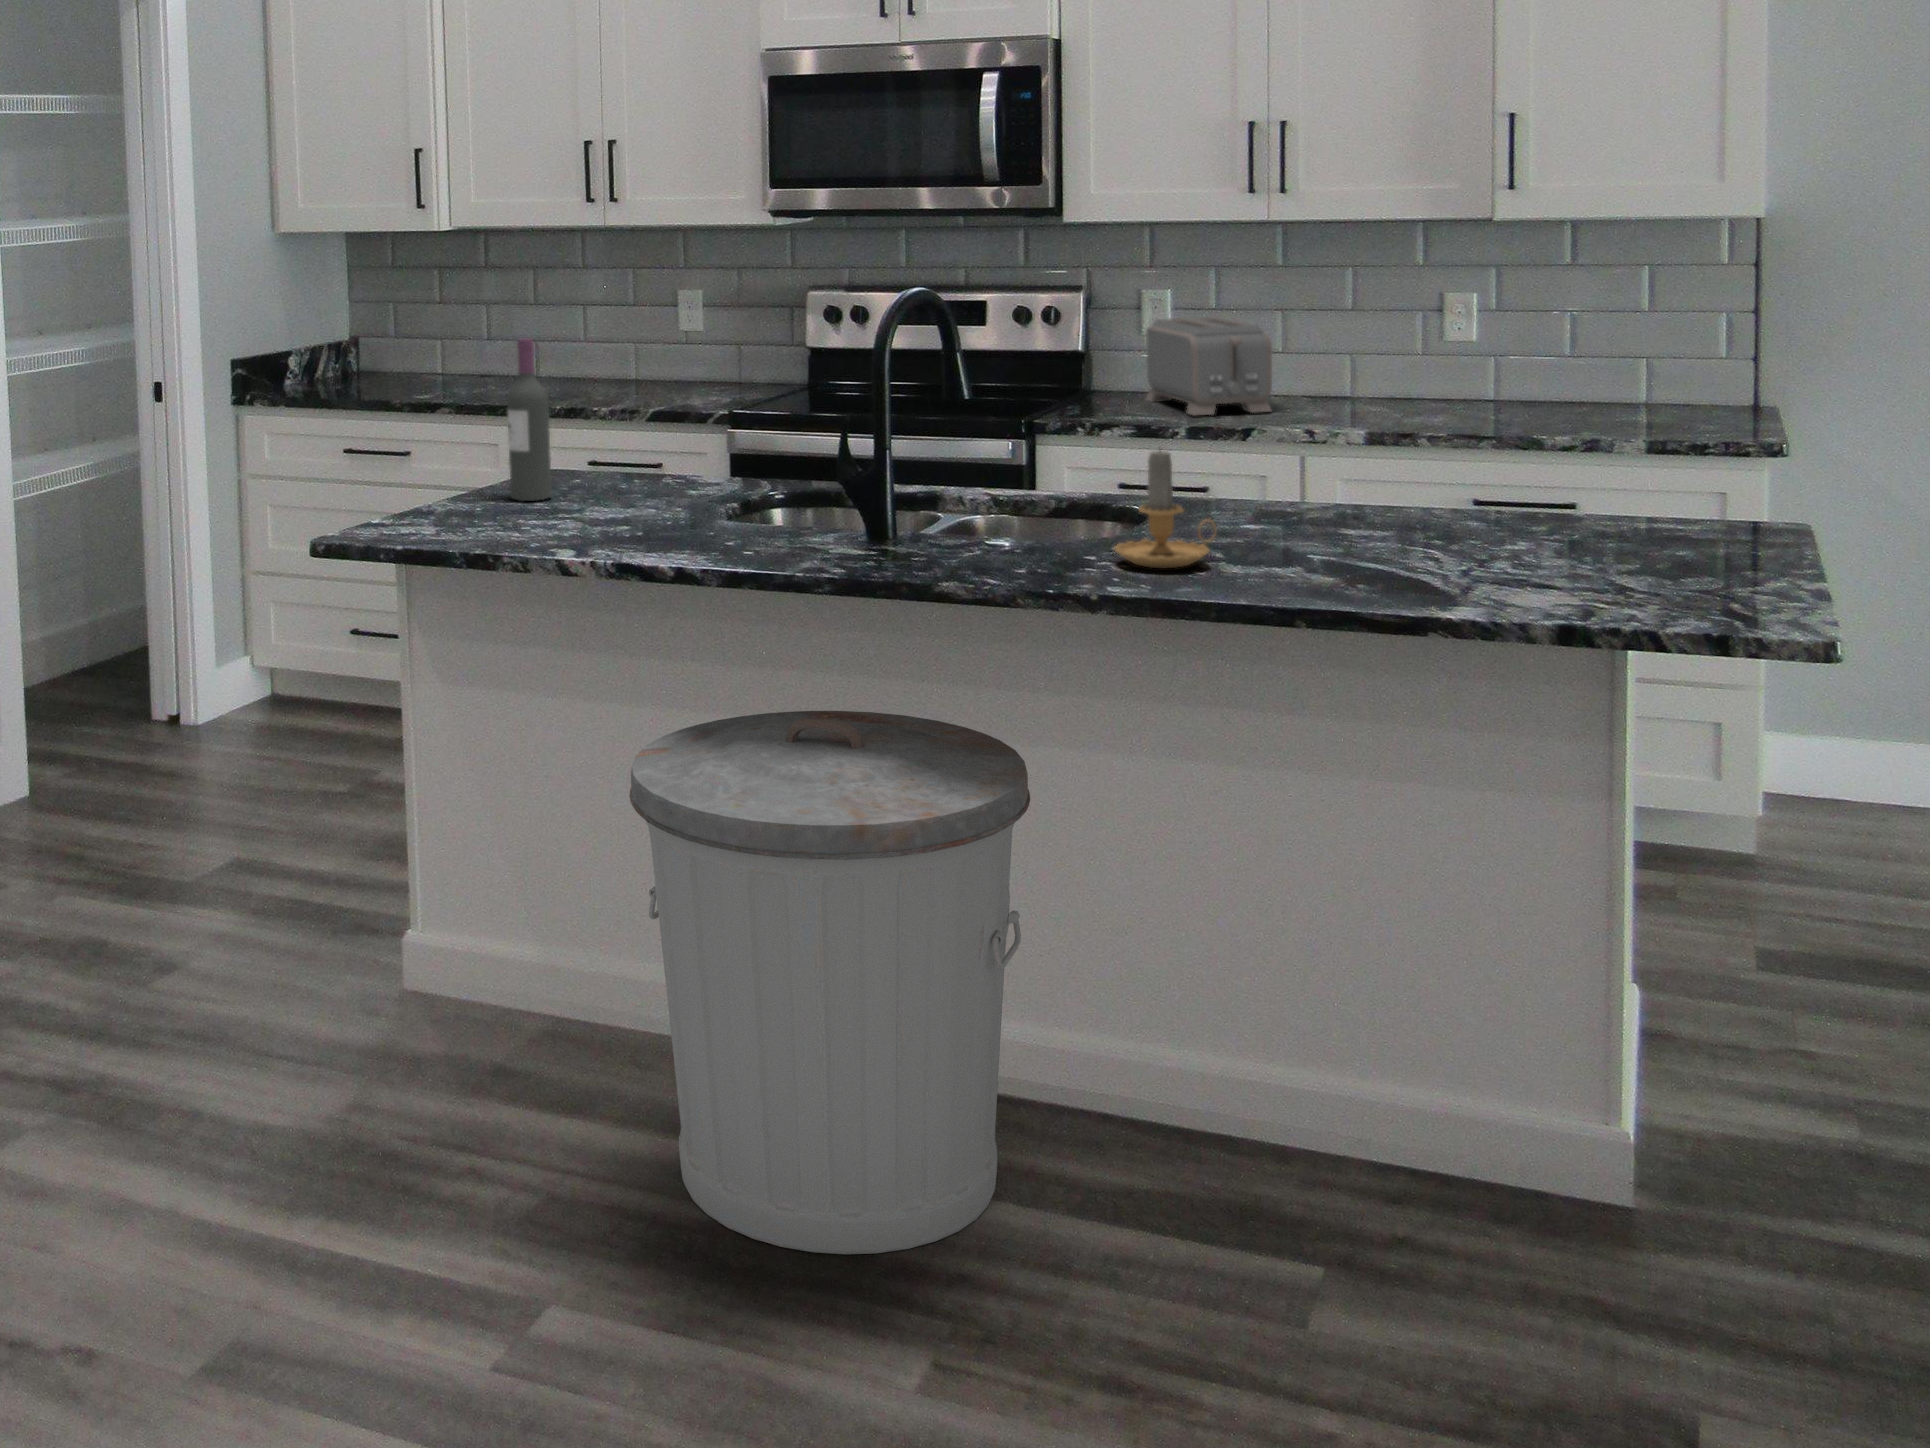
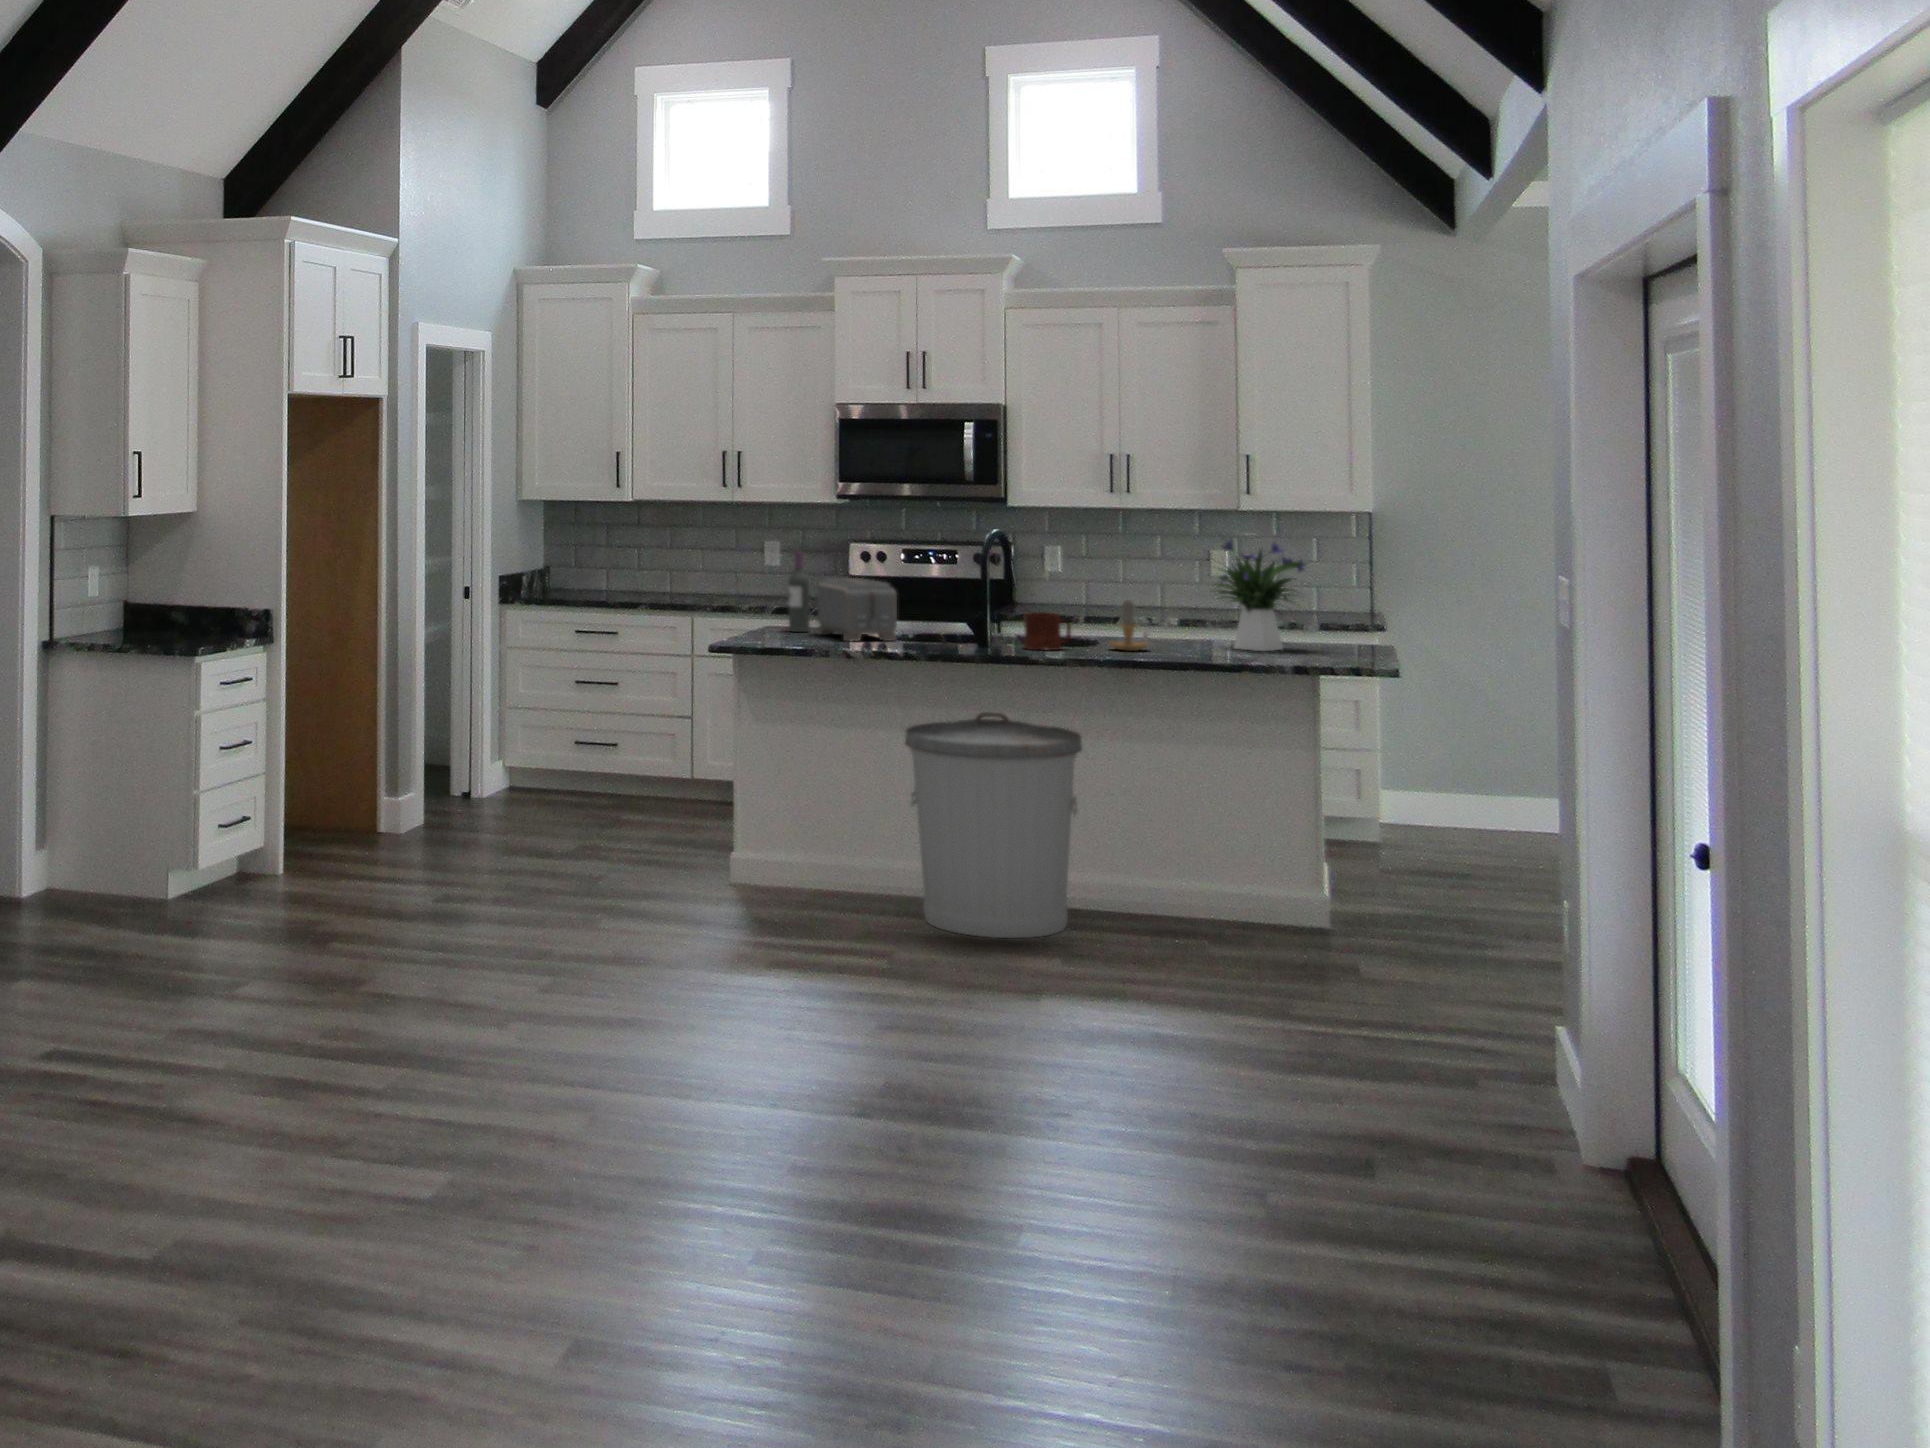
flower arrangement: none [1321,286,1614,564] -> present [1210,540,1305,651]
toaster: present [1146,317,1272,415] -> present [817,578,897,641]
mug: none [919,478,1026,571] -> present [1024,612,1071,650]

